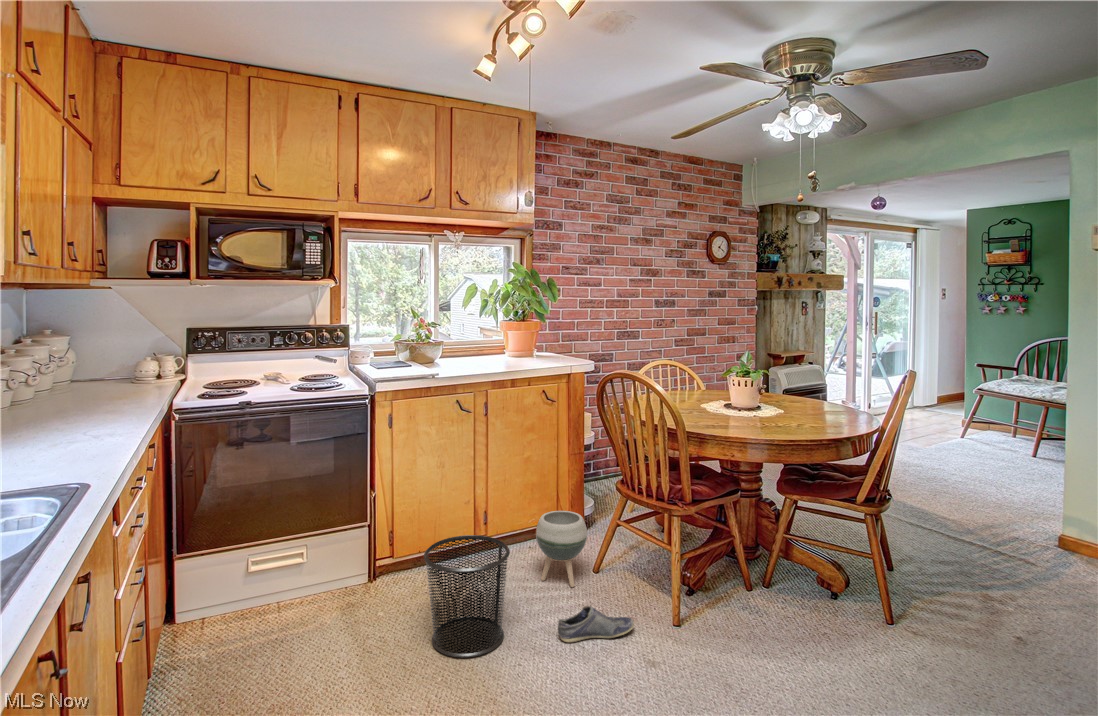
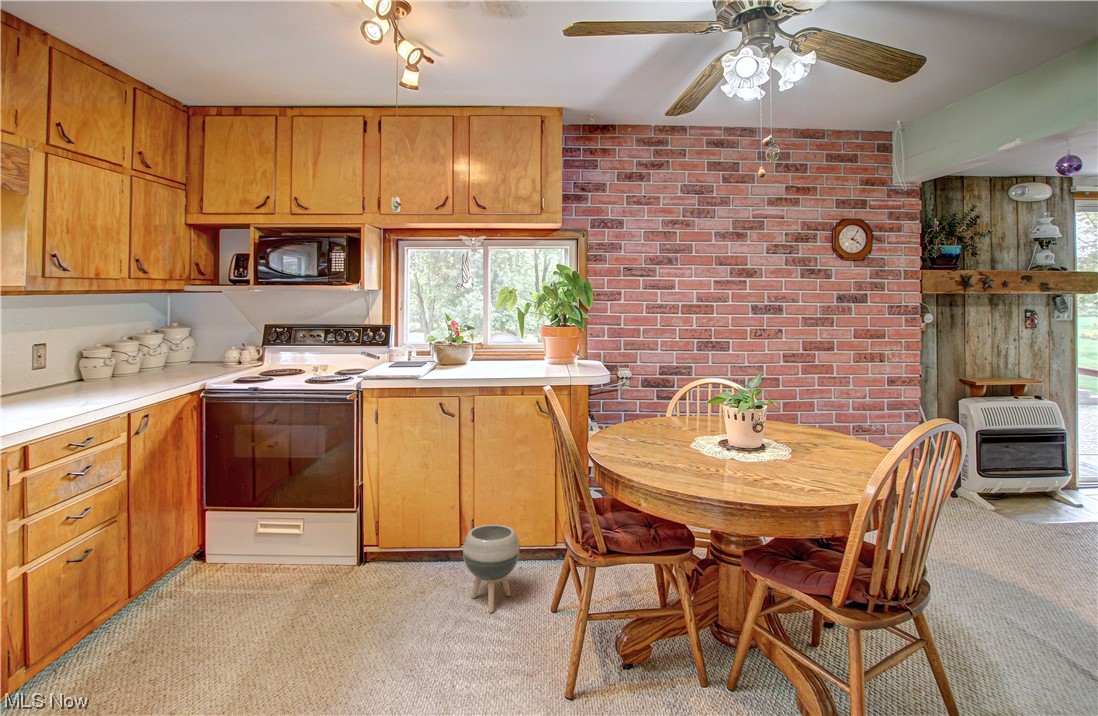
waste bin: present [424,535,510,658] -> none [290,529,383,654]
shoe: present [558,606,634,642] -> none [405,633,489,679]

